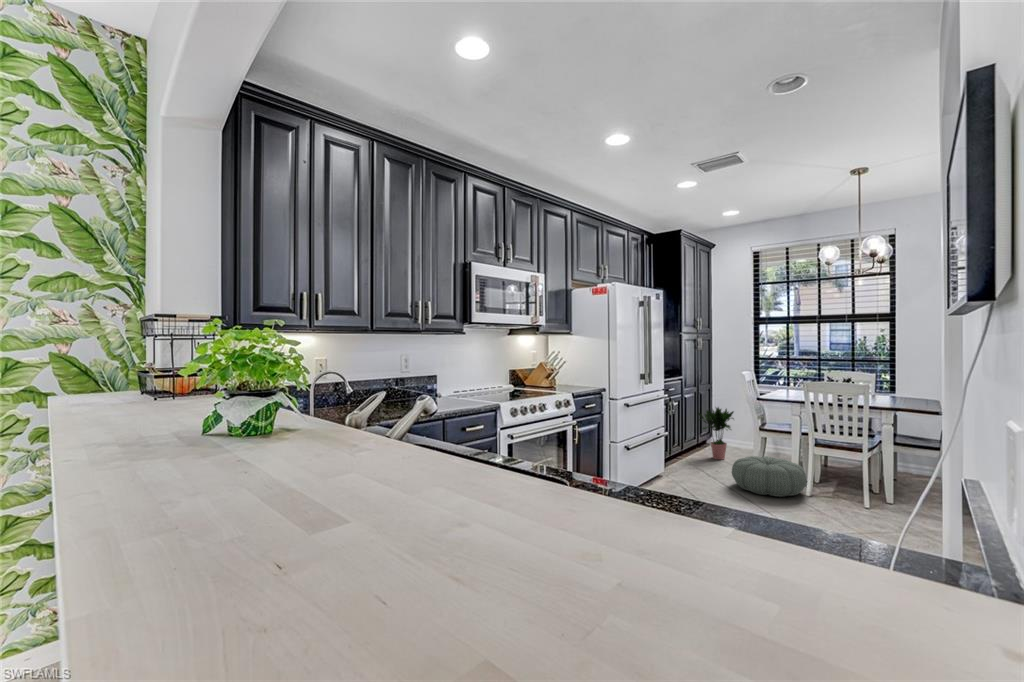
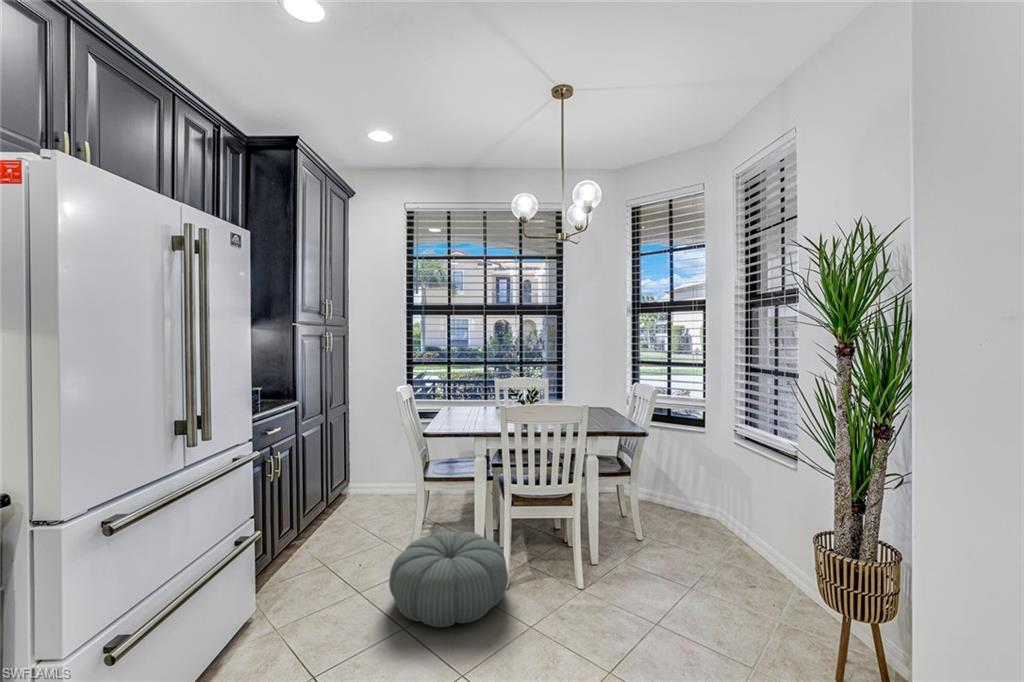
potted plant: present [698,407,734,460] -> none [321,436,386,531]

